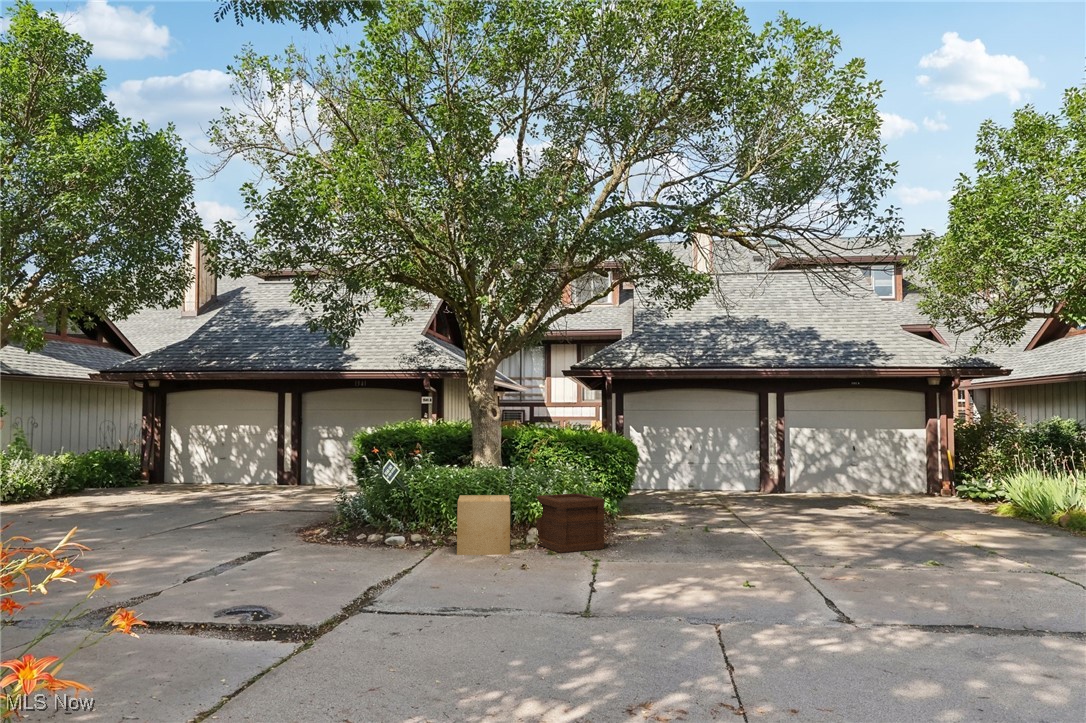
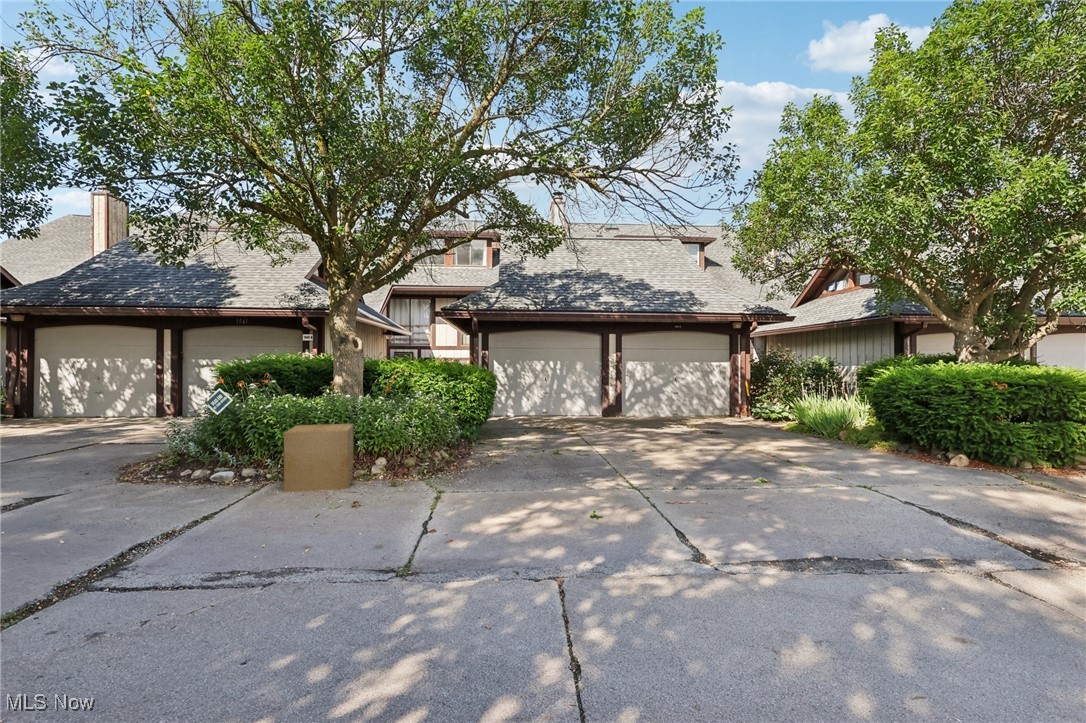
wooden crate: present [537,493,604,553] -> none [385,420,456,484]

